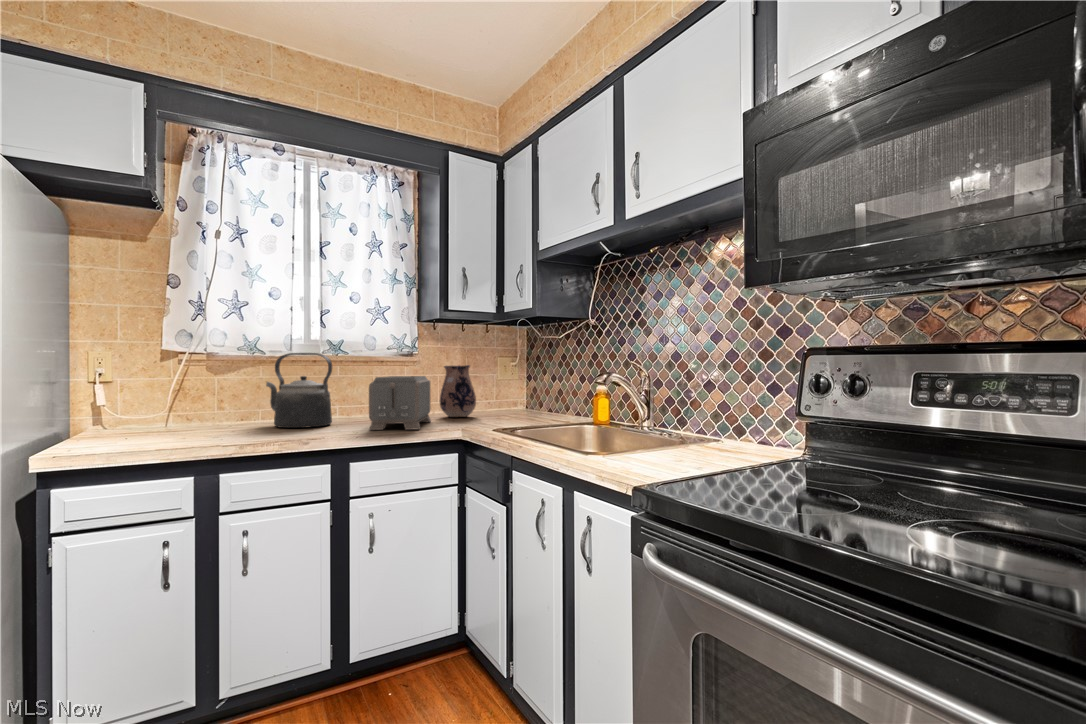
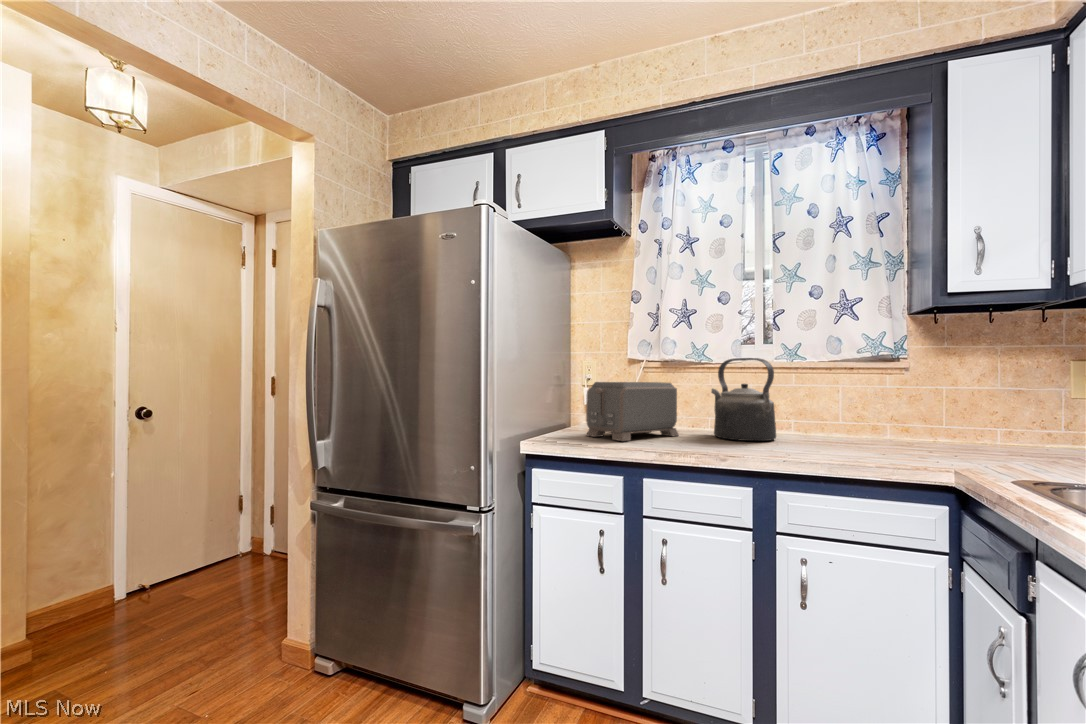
ceramic pitcher: present [440,365,476,417] -> none [940,374,1011,453]
toaster: present [369,376,431,430] -> present [586,382,679,441]

